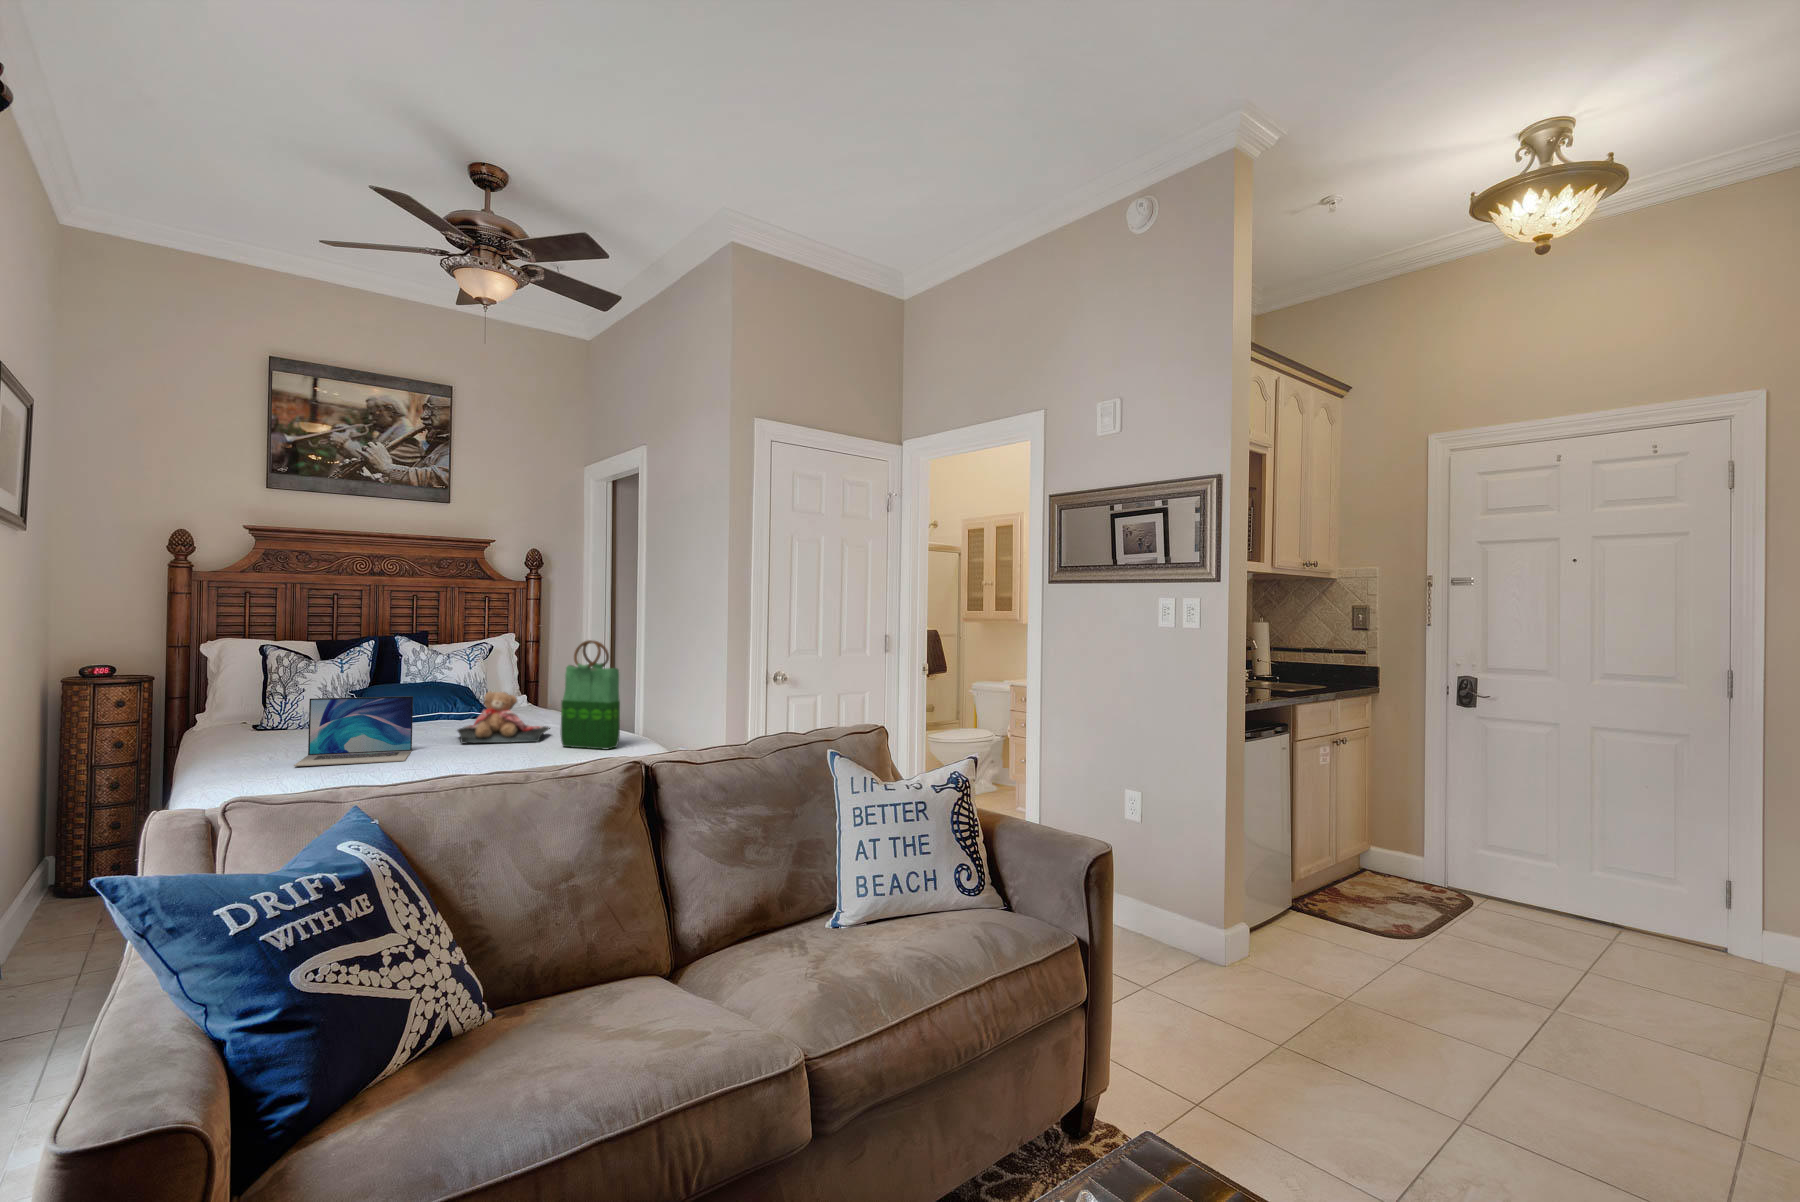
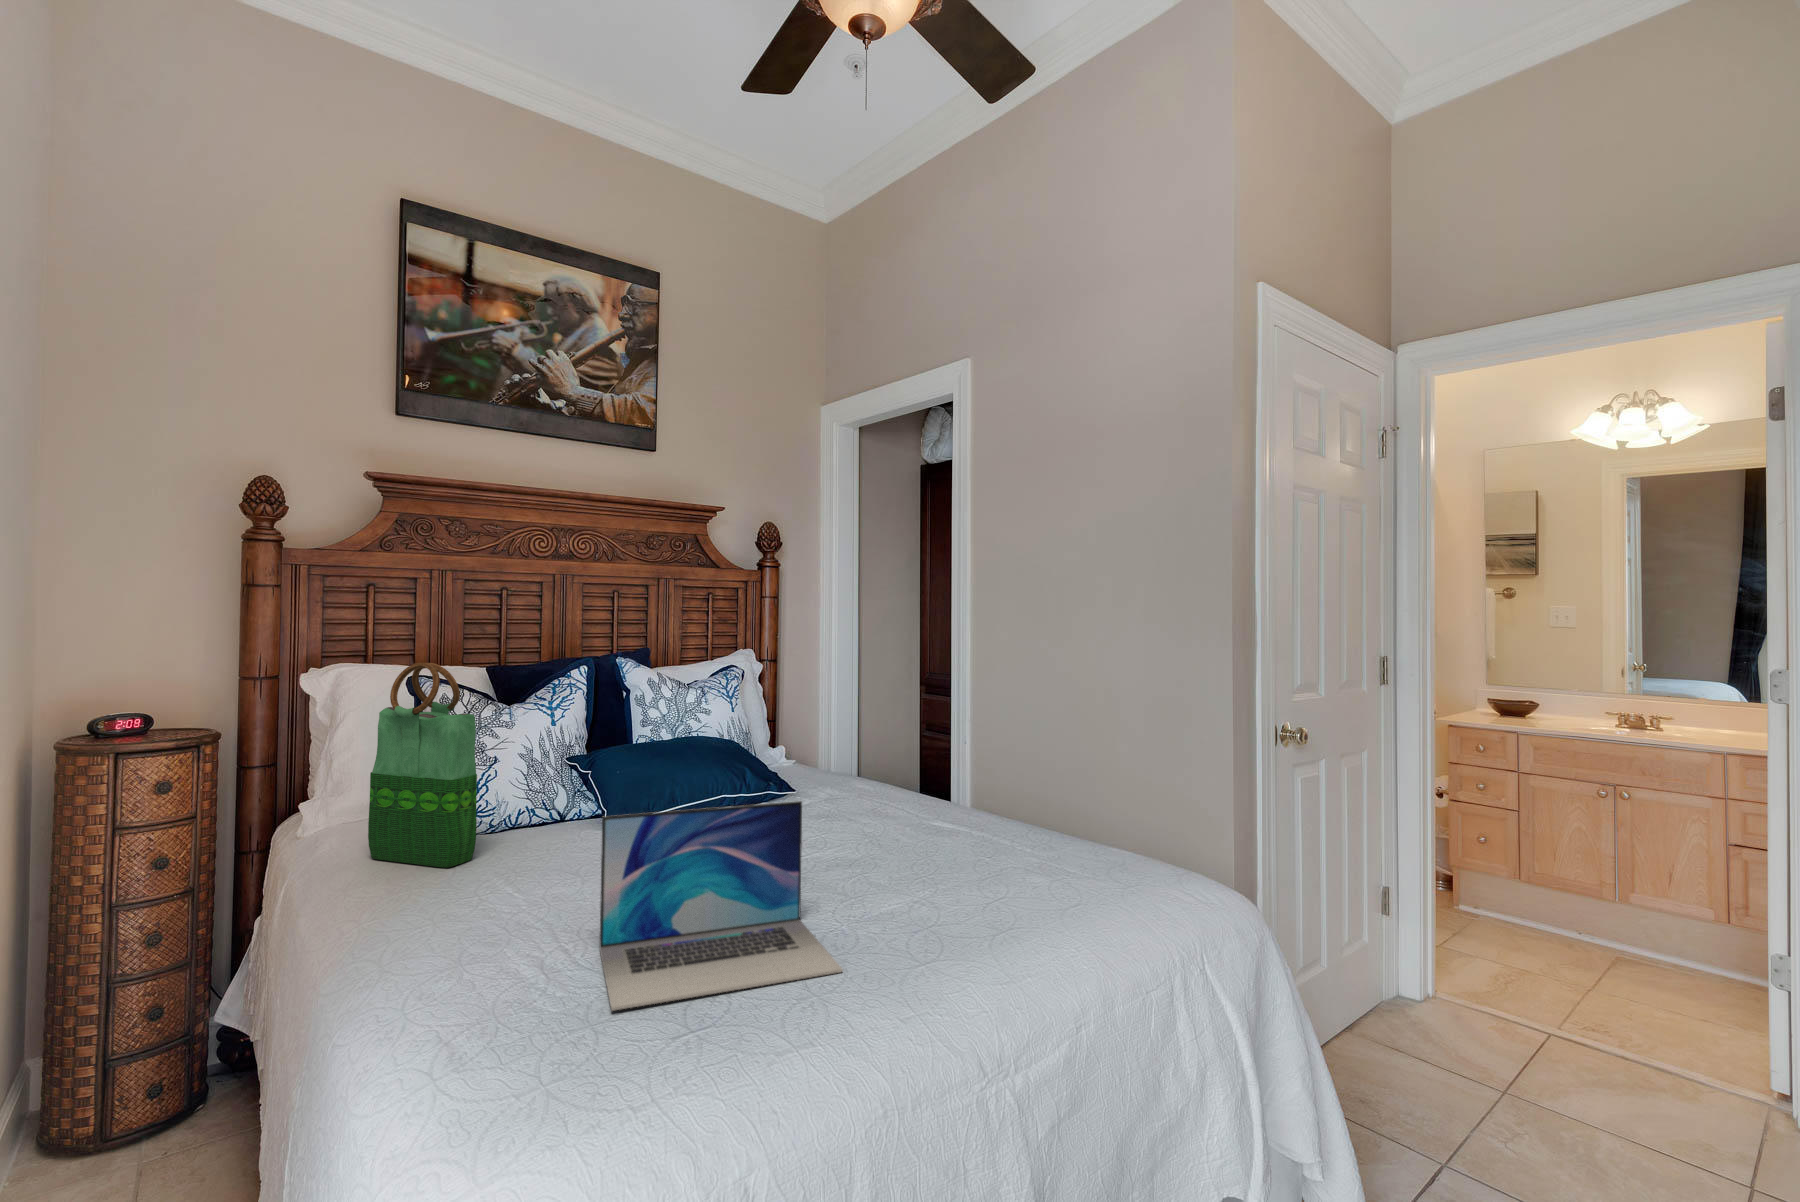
tote bag: present [560,640,620,749] -> present [368,663,477,868]
teddy bear: present [457,691,550,743] -> none [823,772,1011,890]

